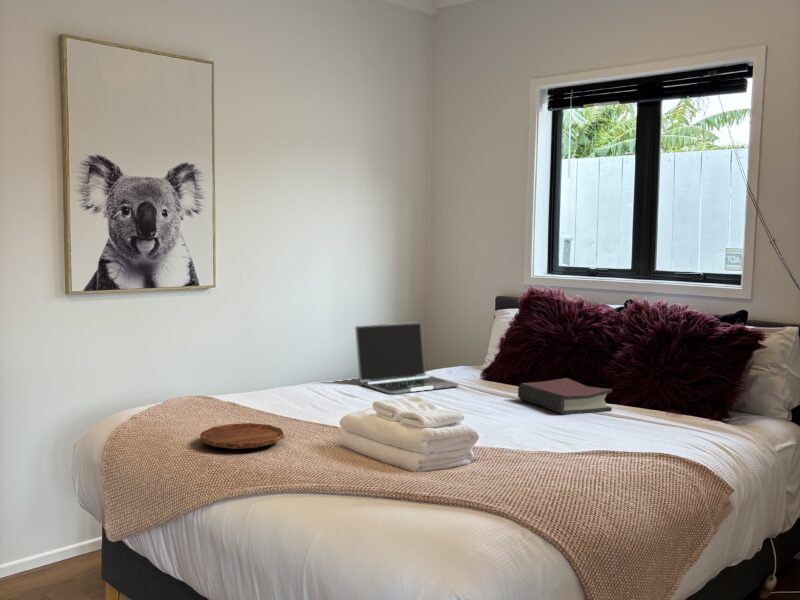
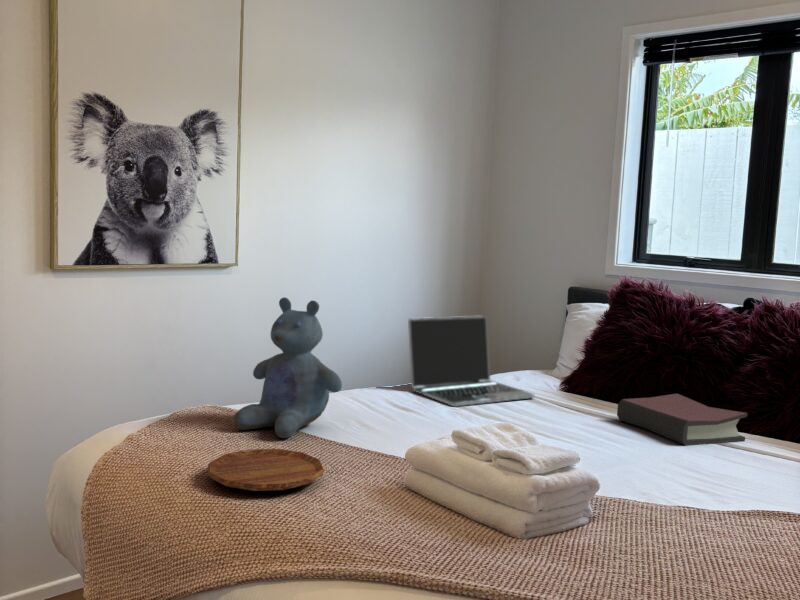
stuffed bear: none [217,312,299,418] -> present [234,297,342,438]

